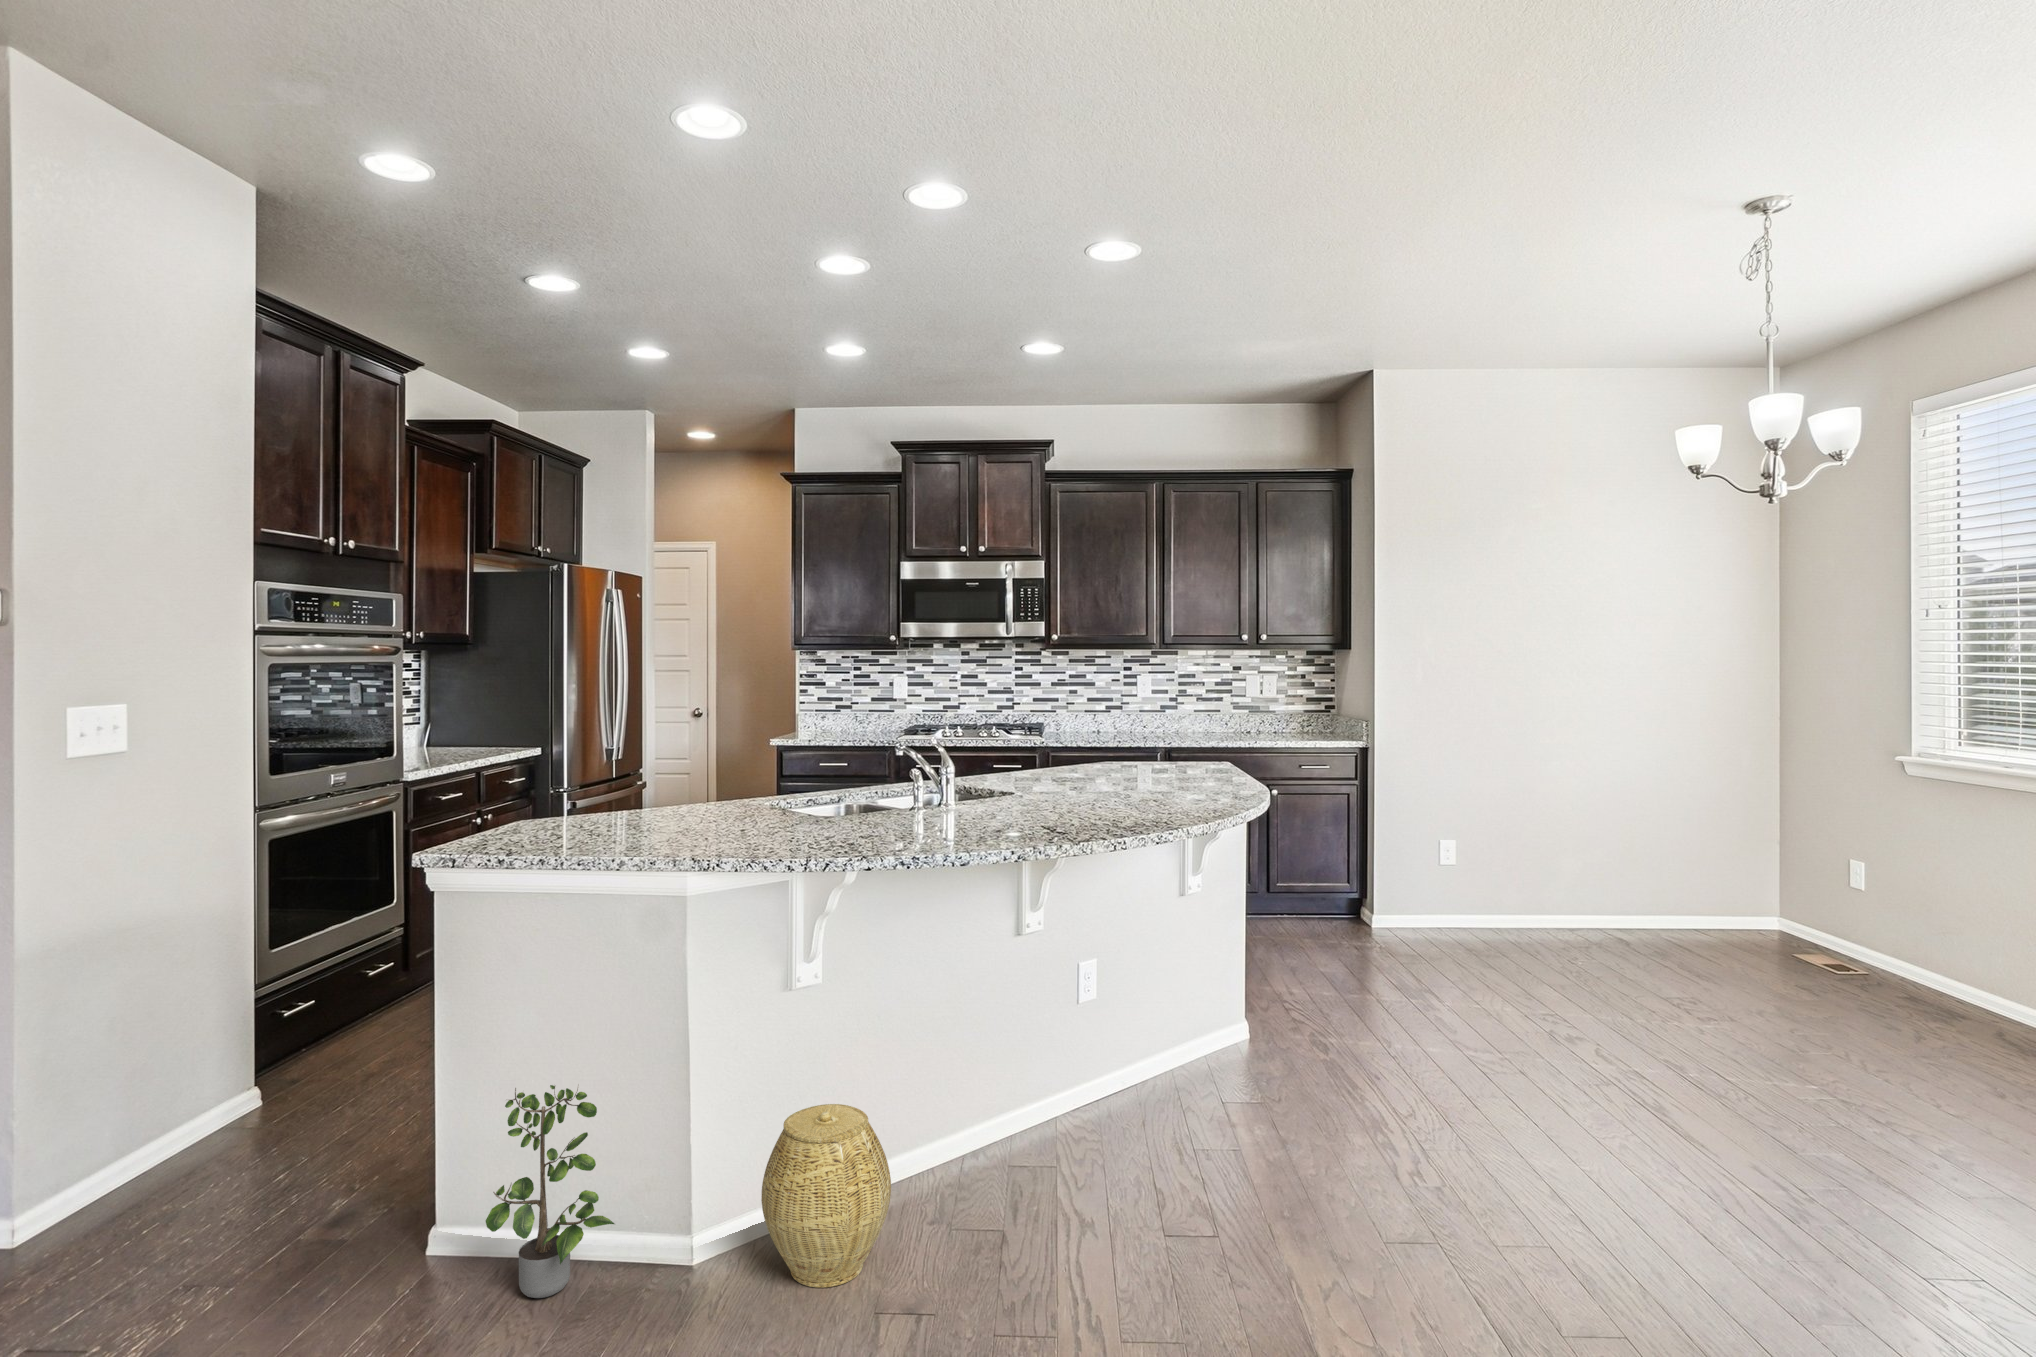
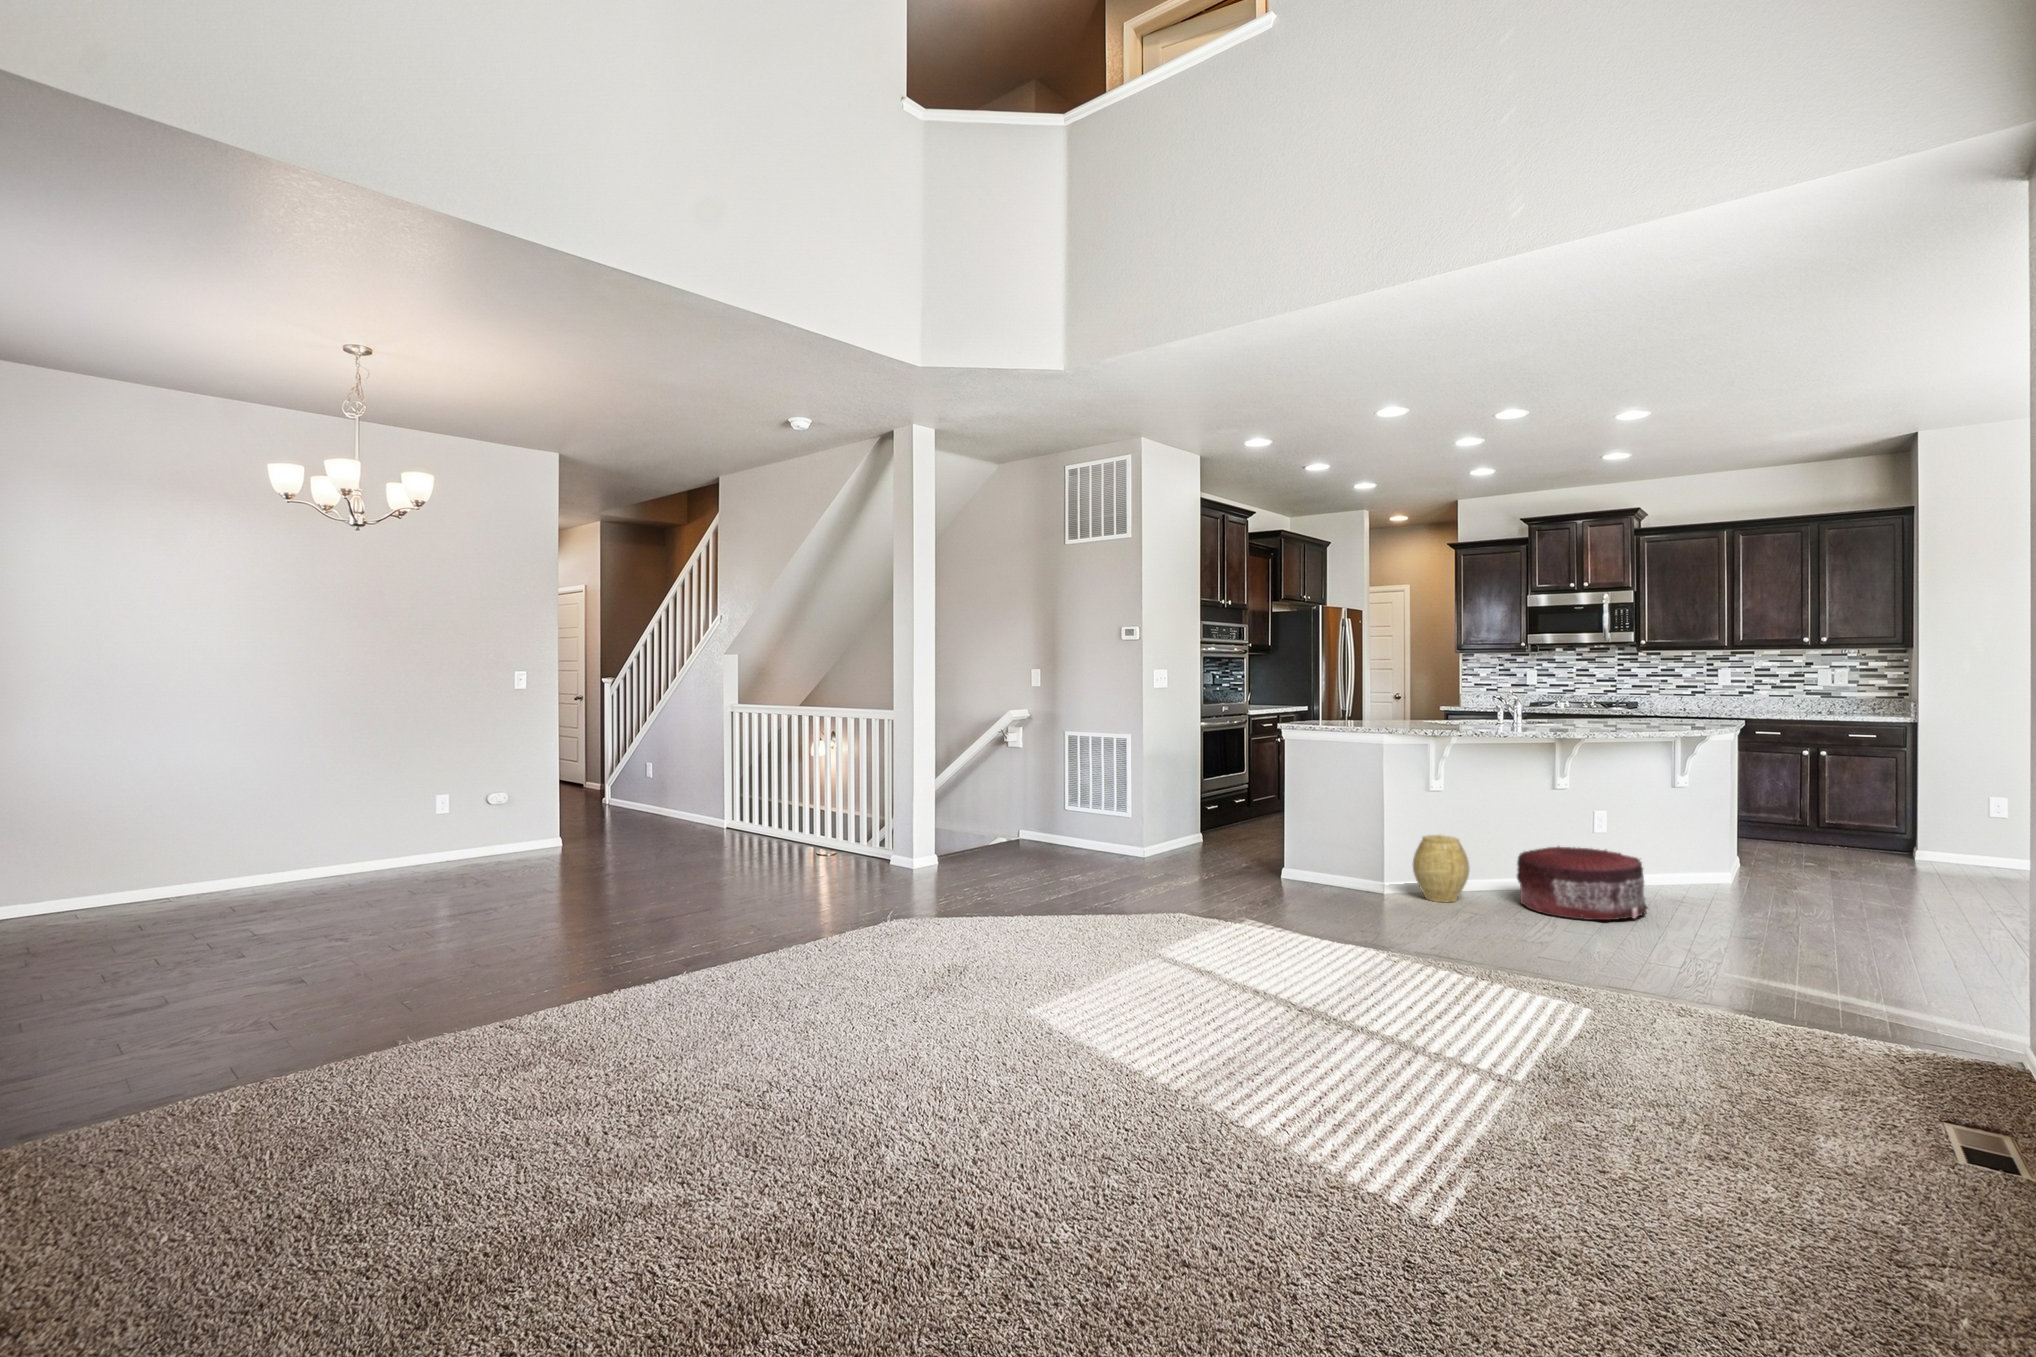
pouf: none [985,1066,1229,1284] -> present [1517,846,1647,920]
potted plant: present [486,1085,614,1298] -> none [1307,810,1355,889]

